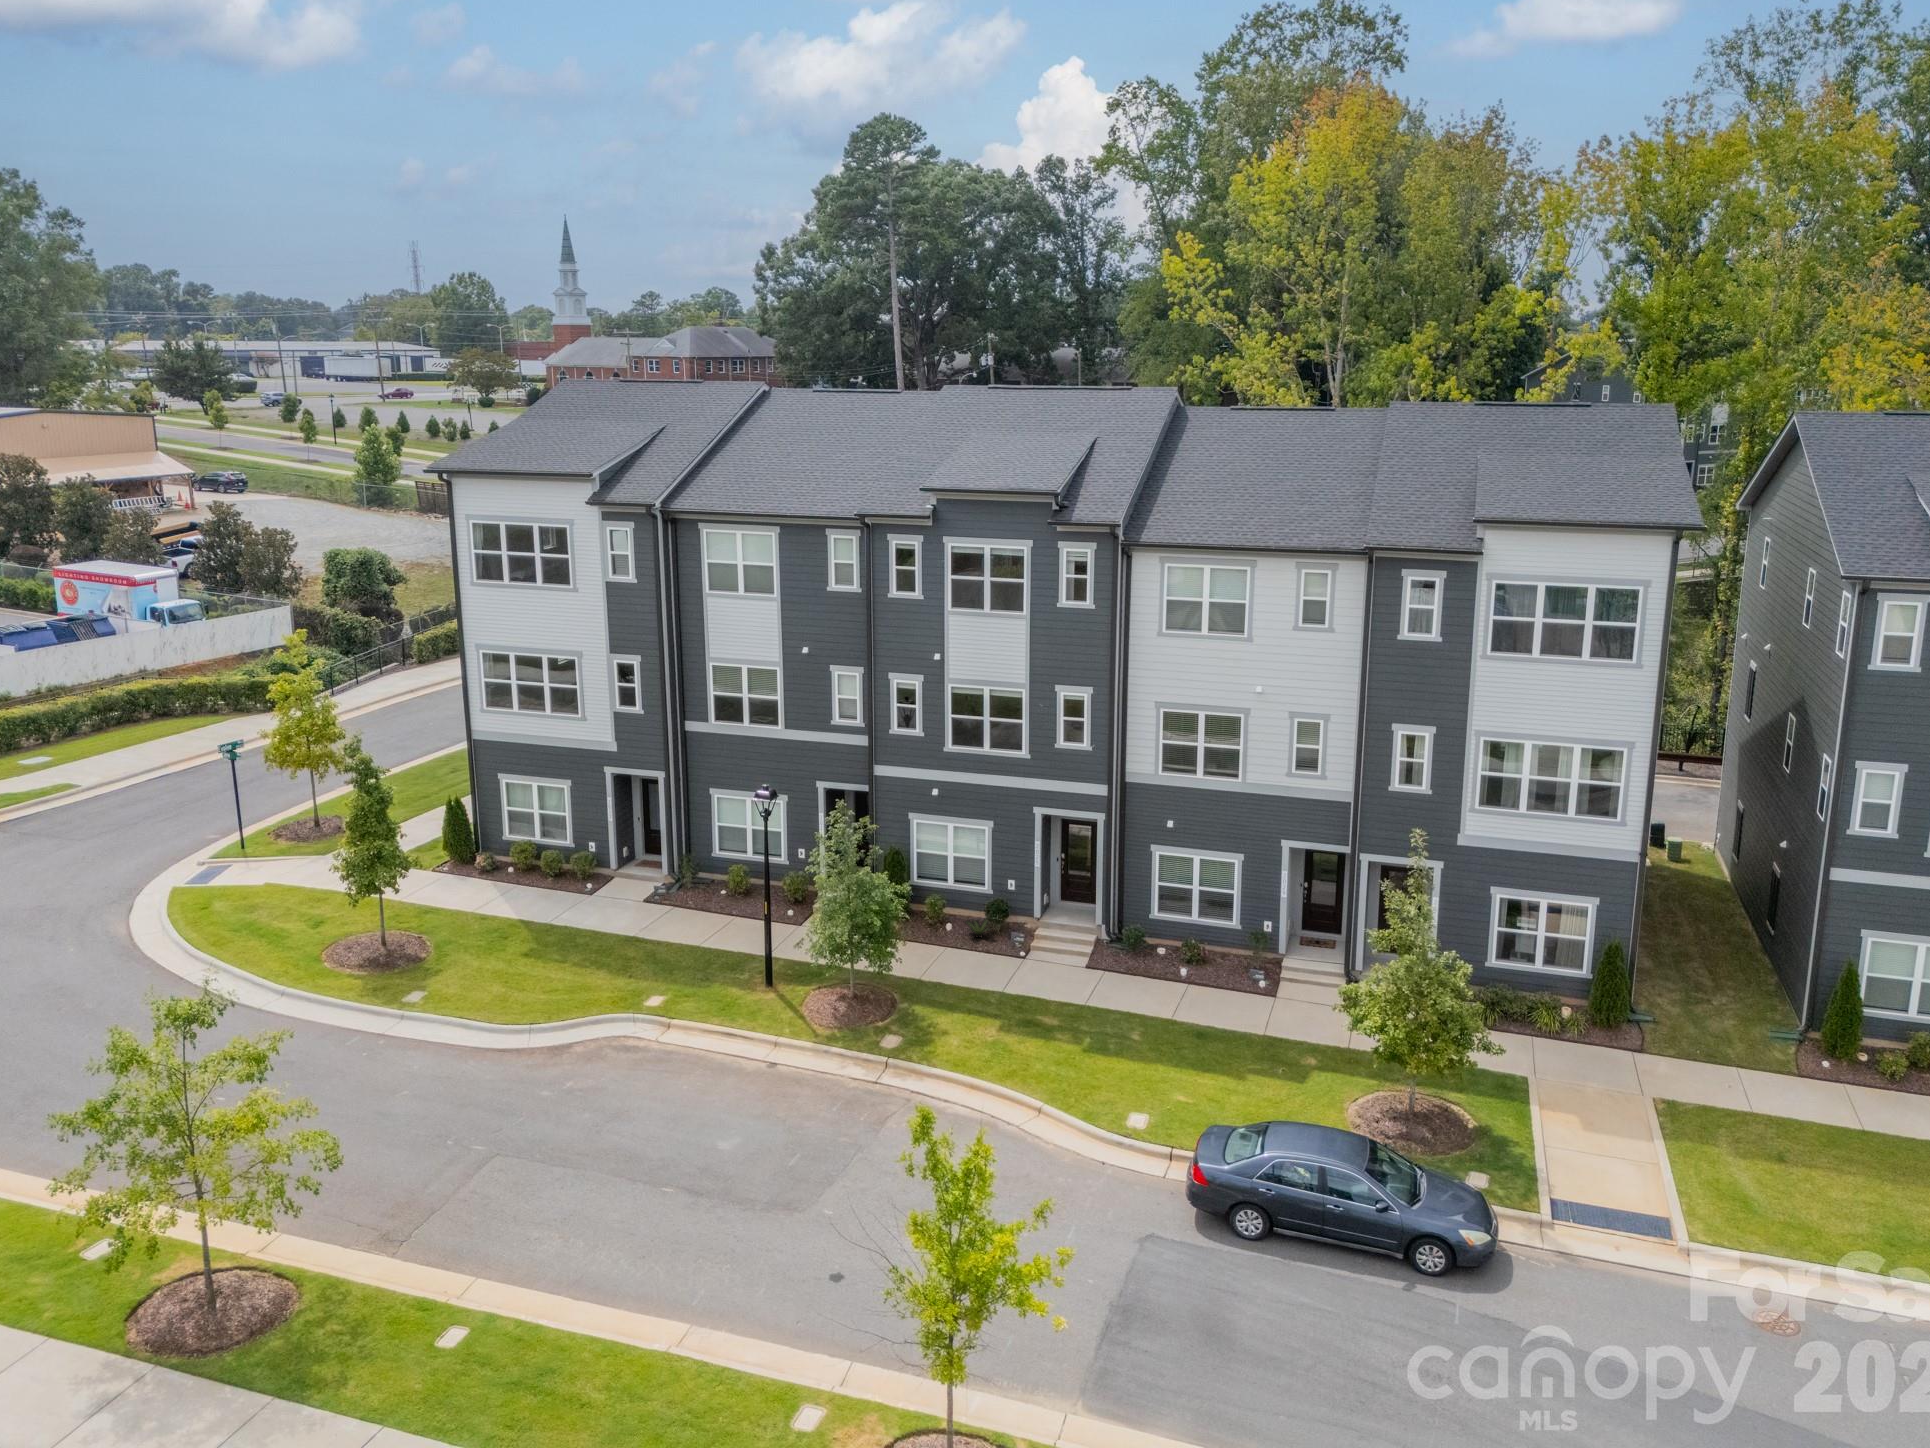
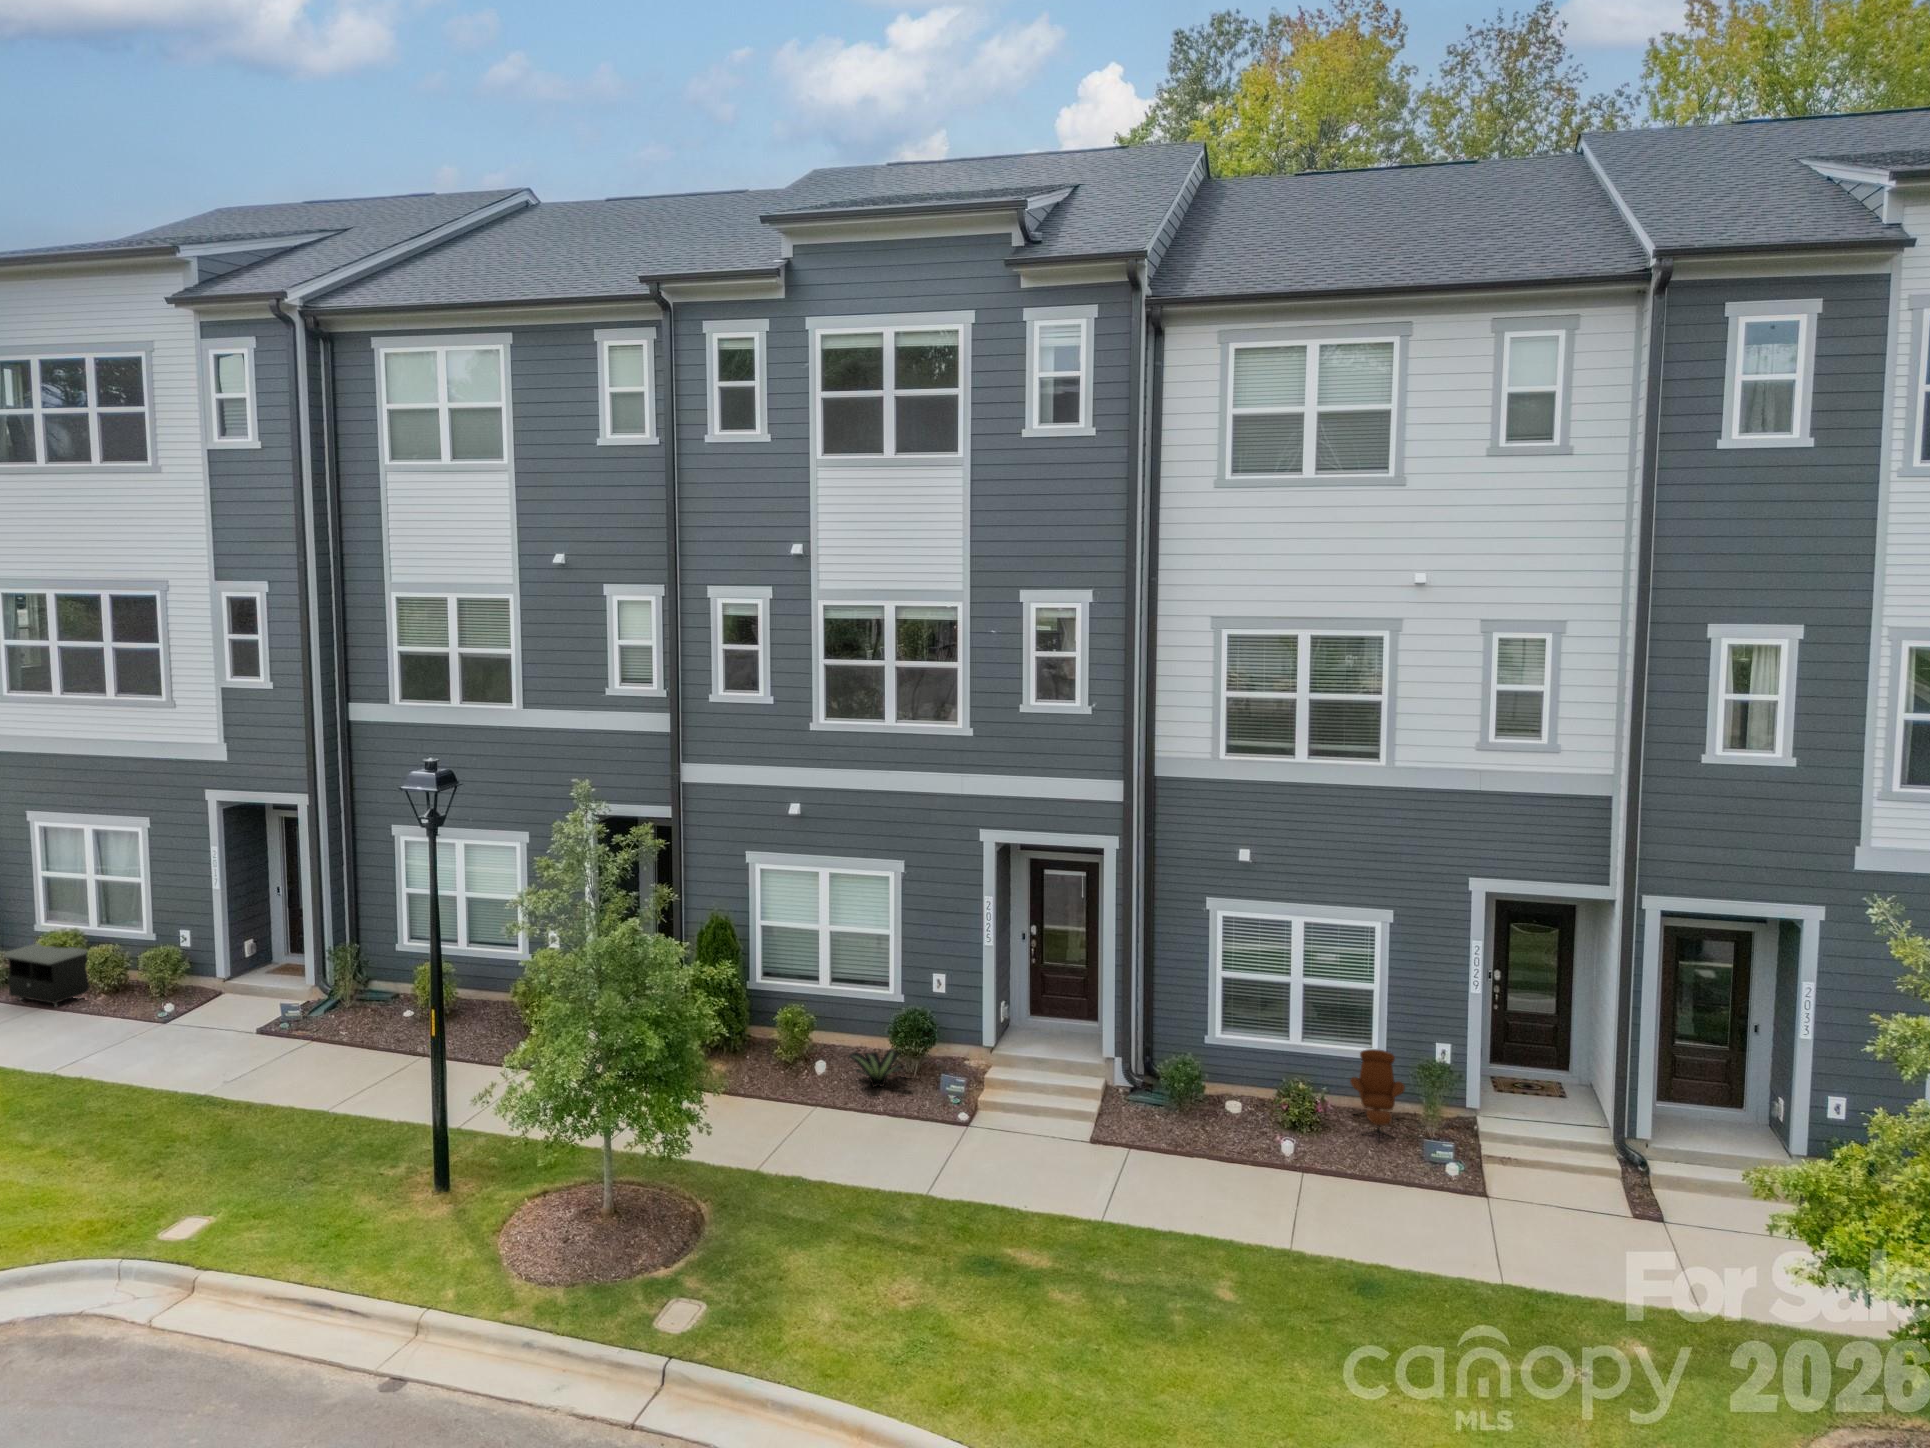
storage bench: none [499,848,544,884] -> present [5,943,89,1006]
lounge chair: none [1218,924,1245,971] -> present [1350,1049,1405,1139]

